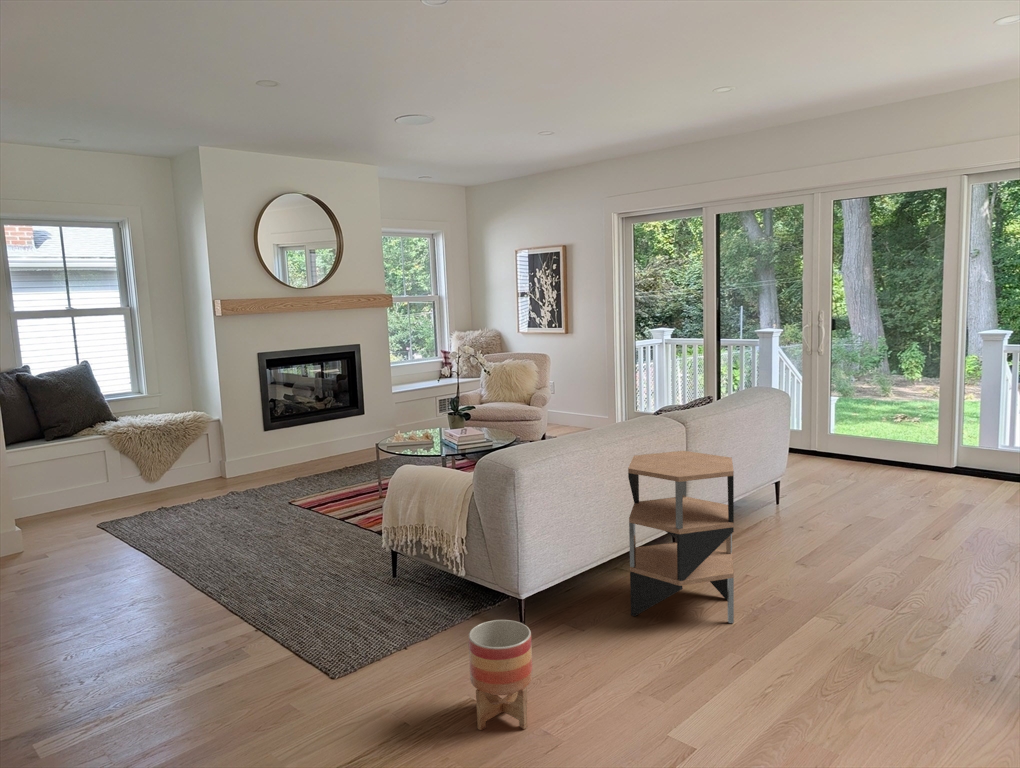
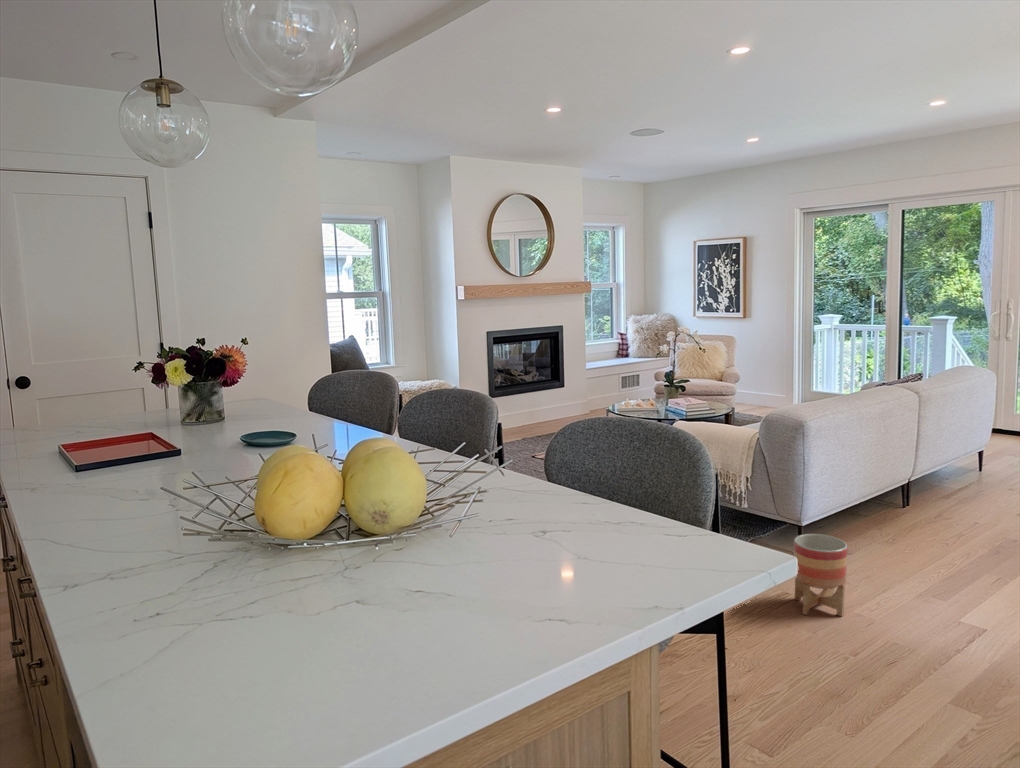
side table: present [628,451,734,623] -> none [883,413,992,557]

